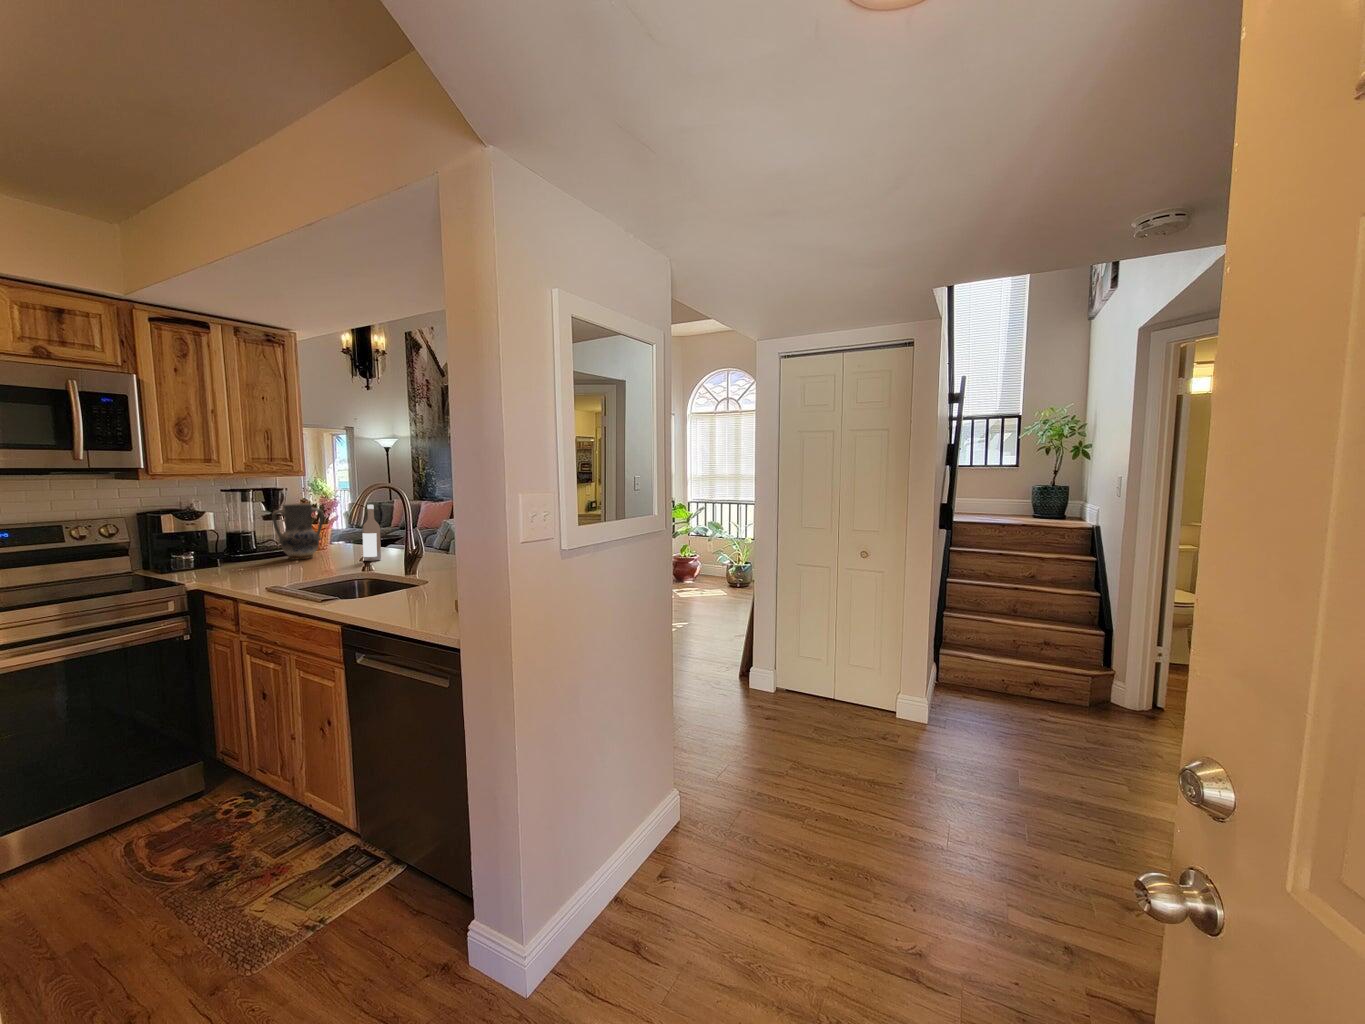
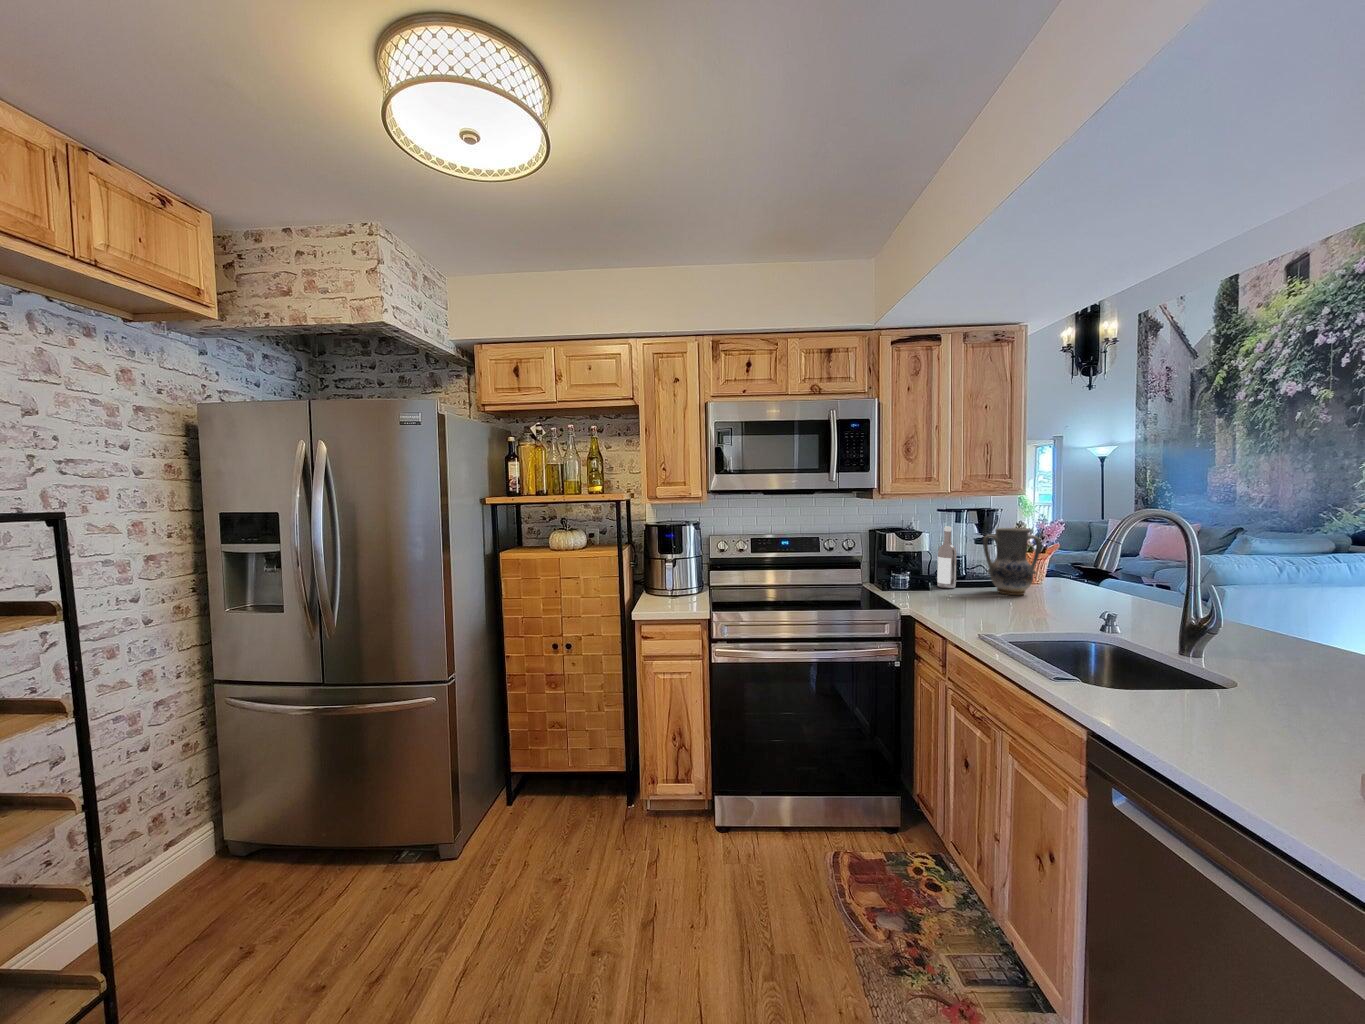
wine bottle: present [363,505,381,561] -> present [937,527,957,588]

